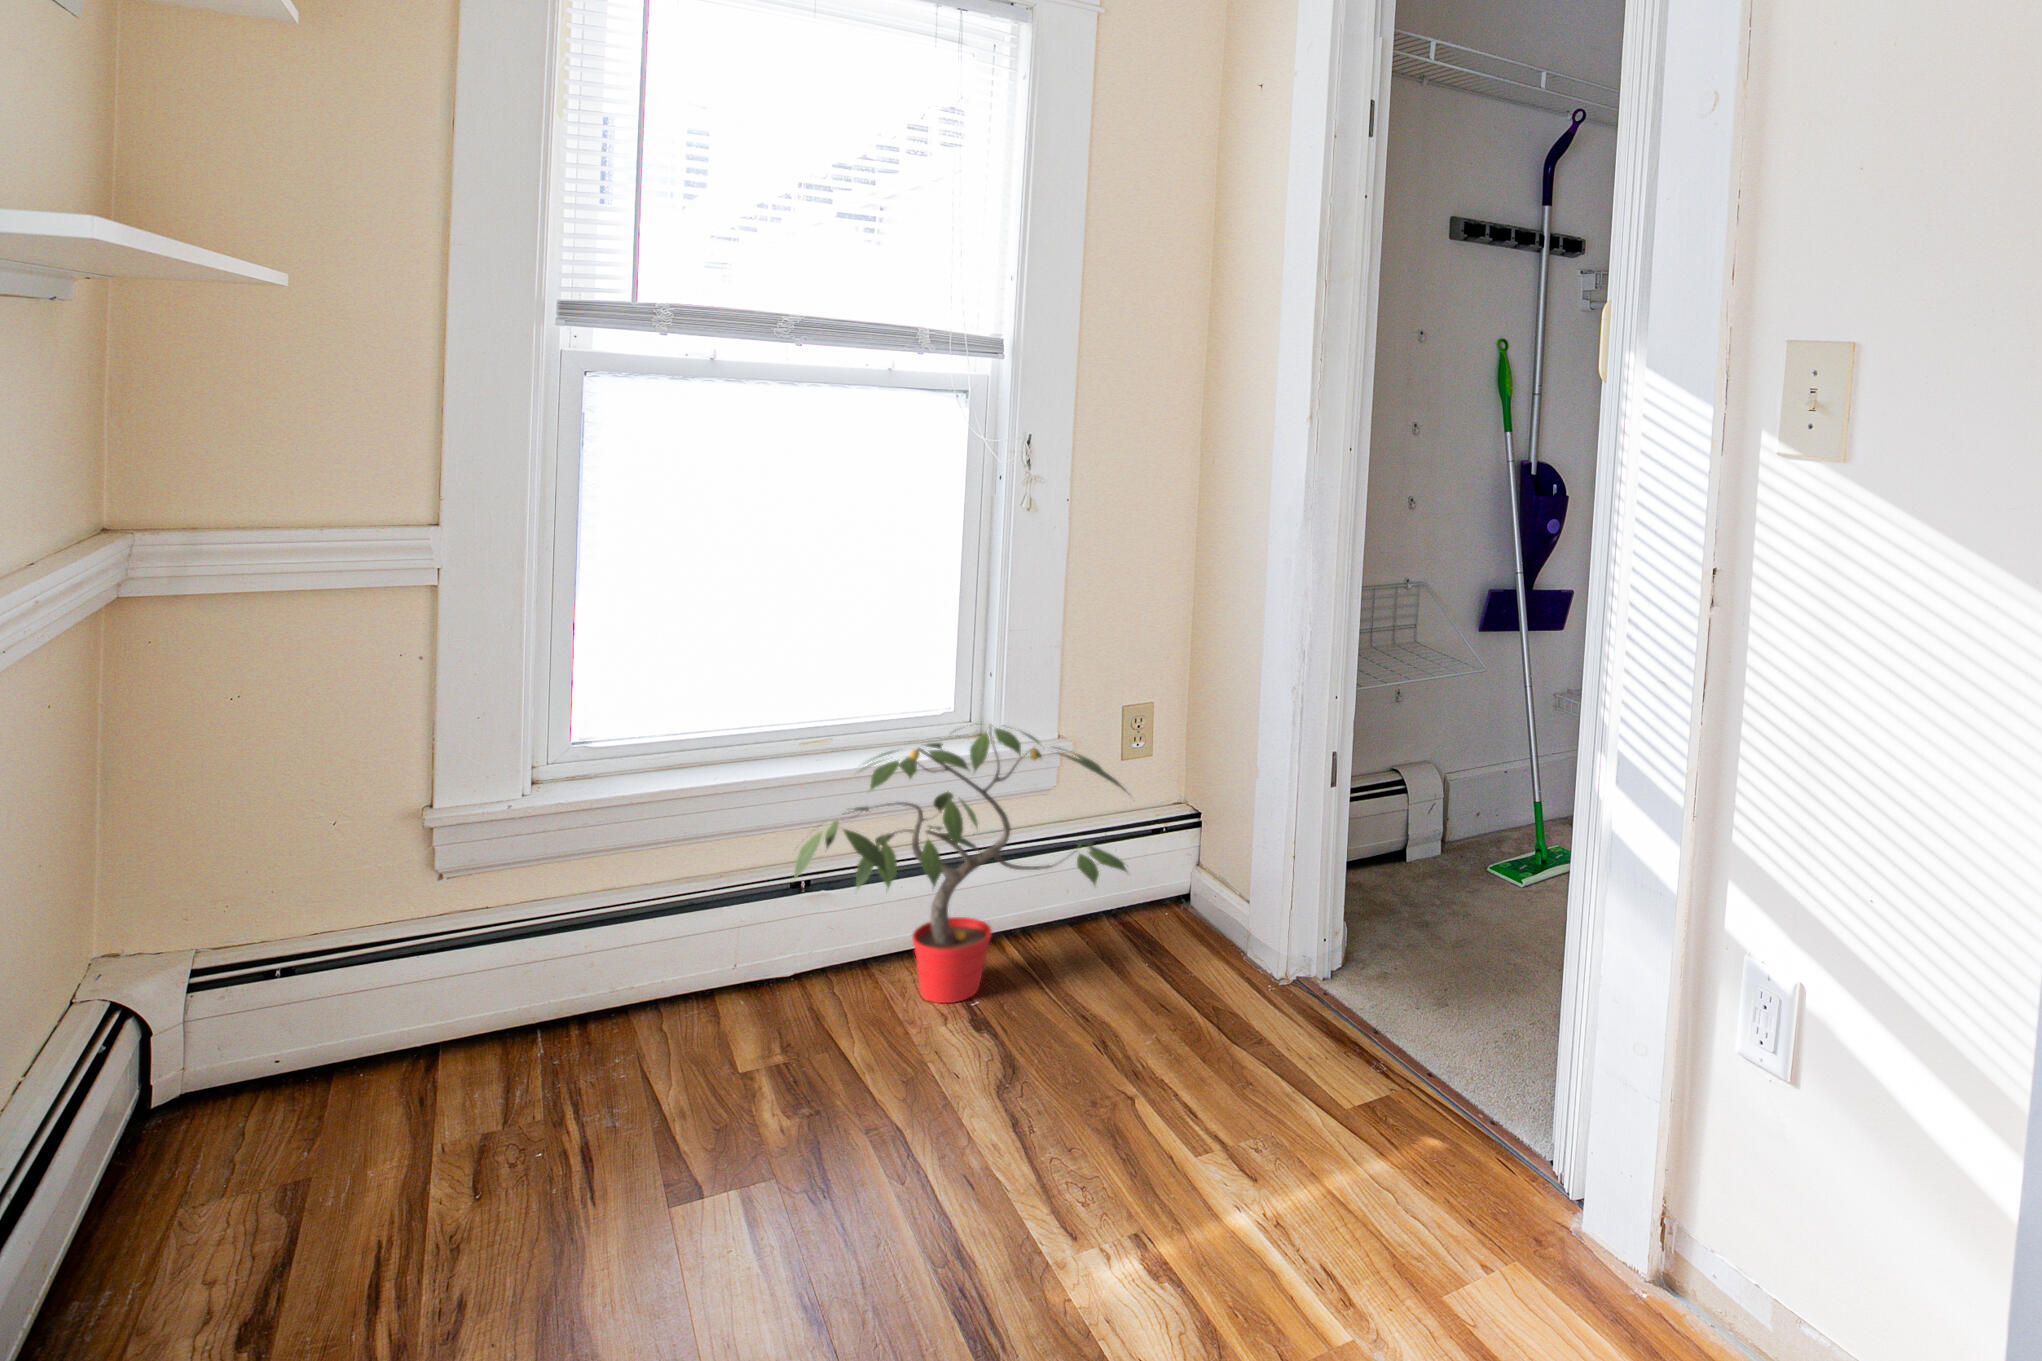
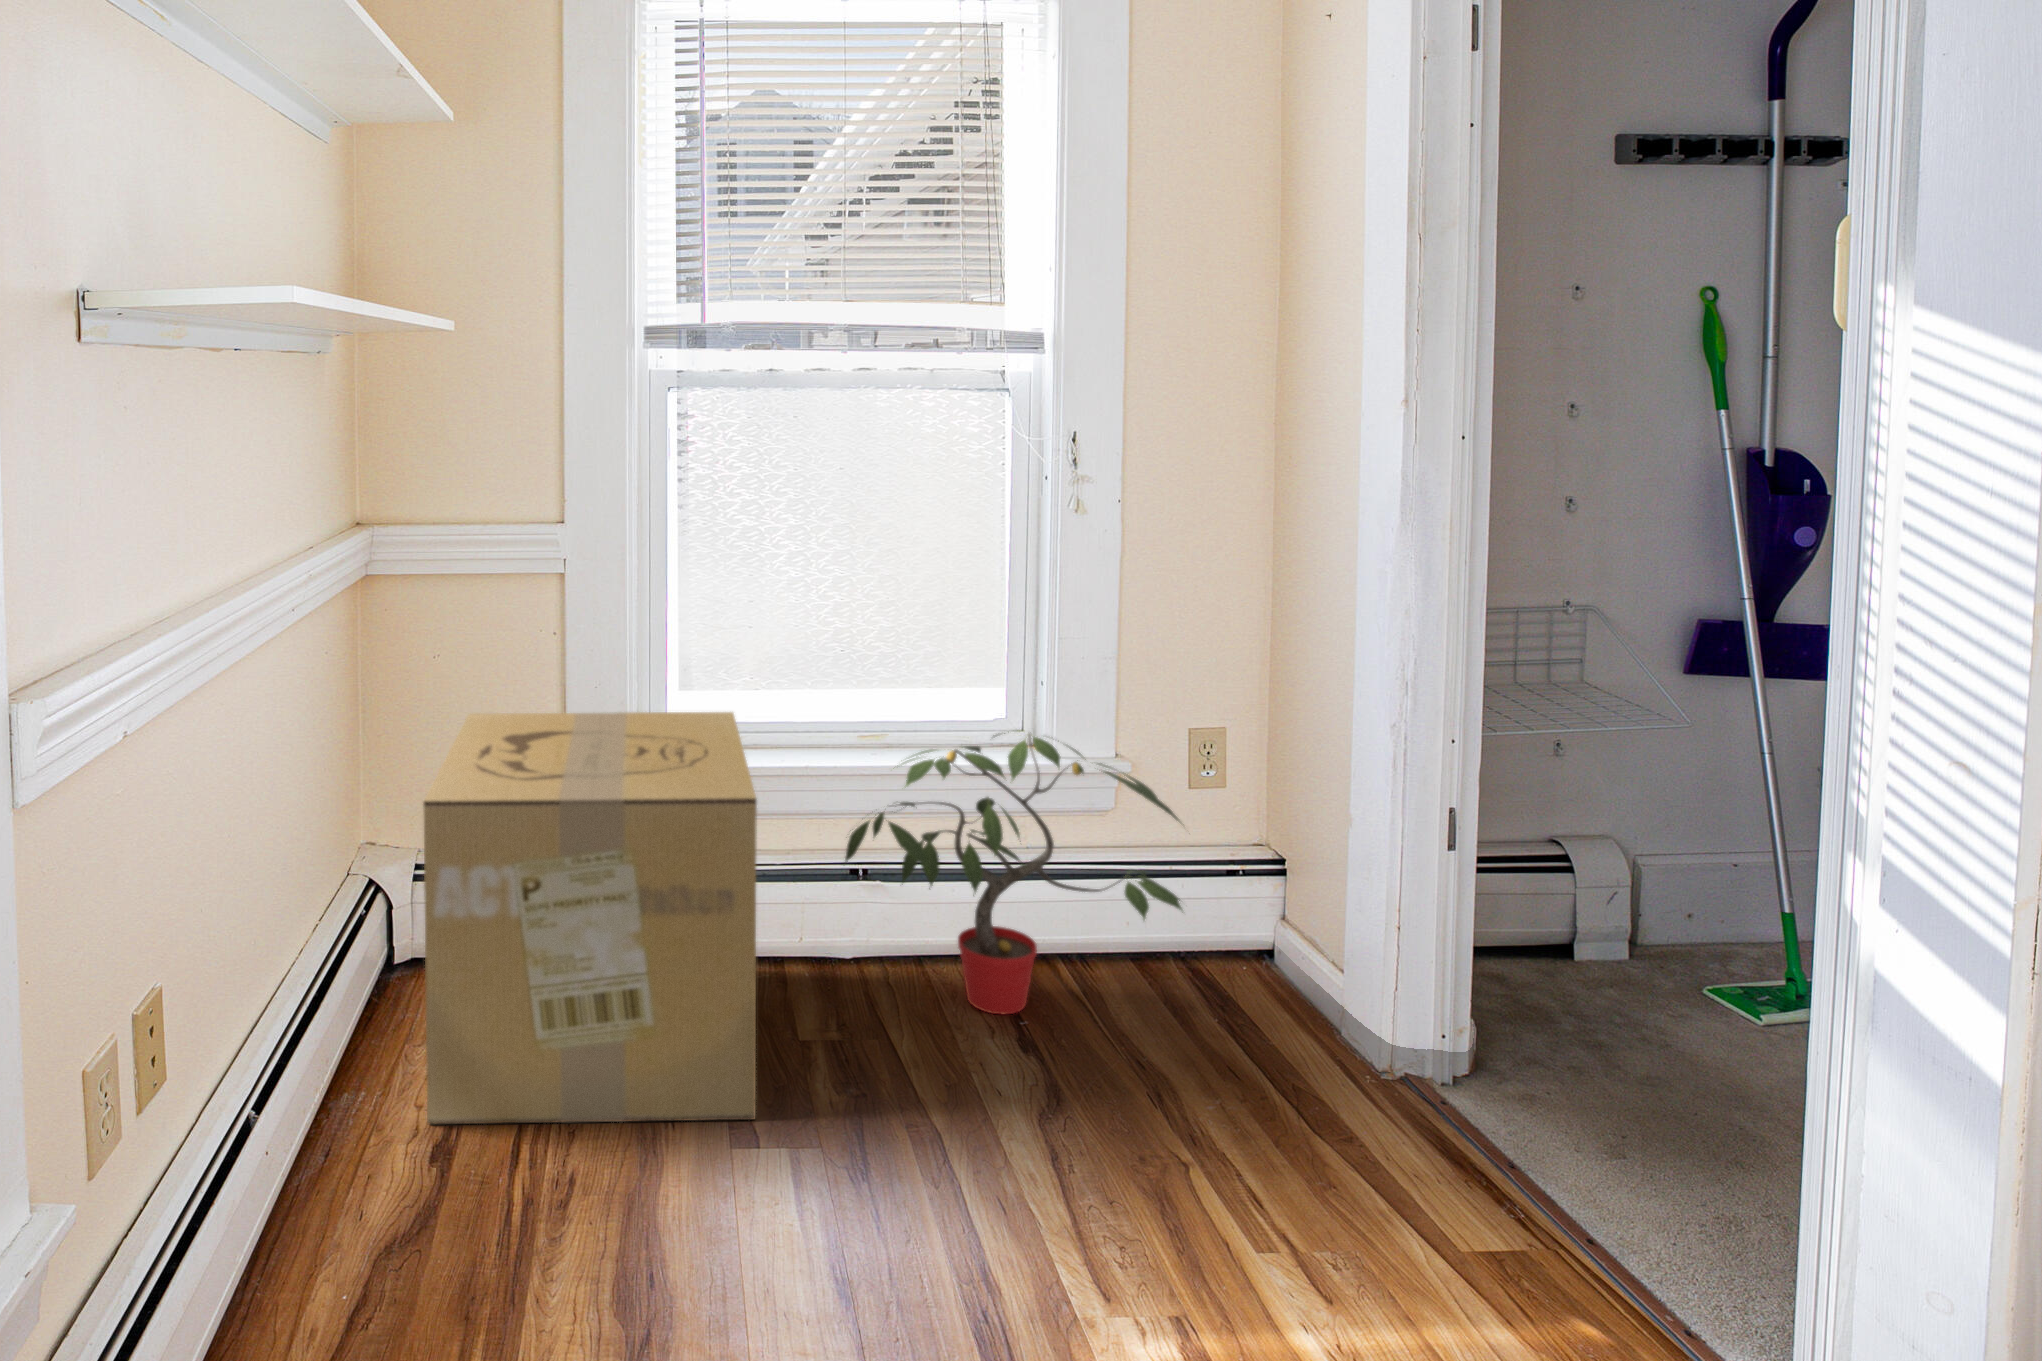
cardboard box: none [228,732,711,1299] -> present [423,712,757,1124]

